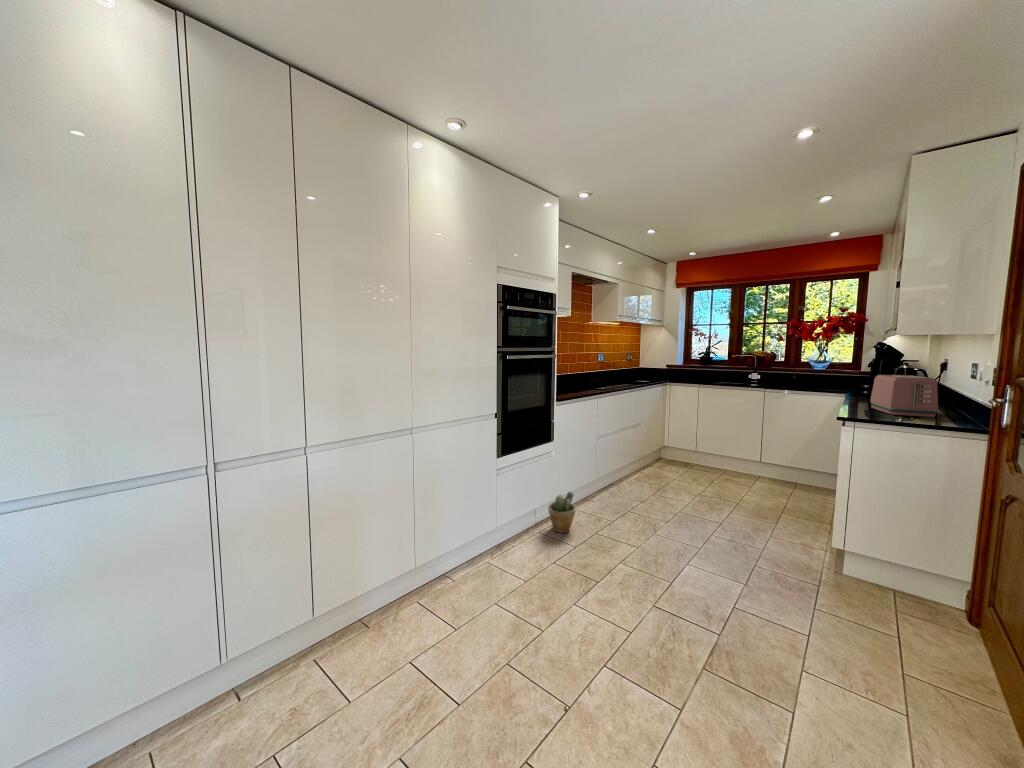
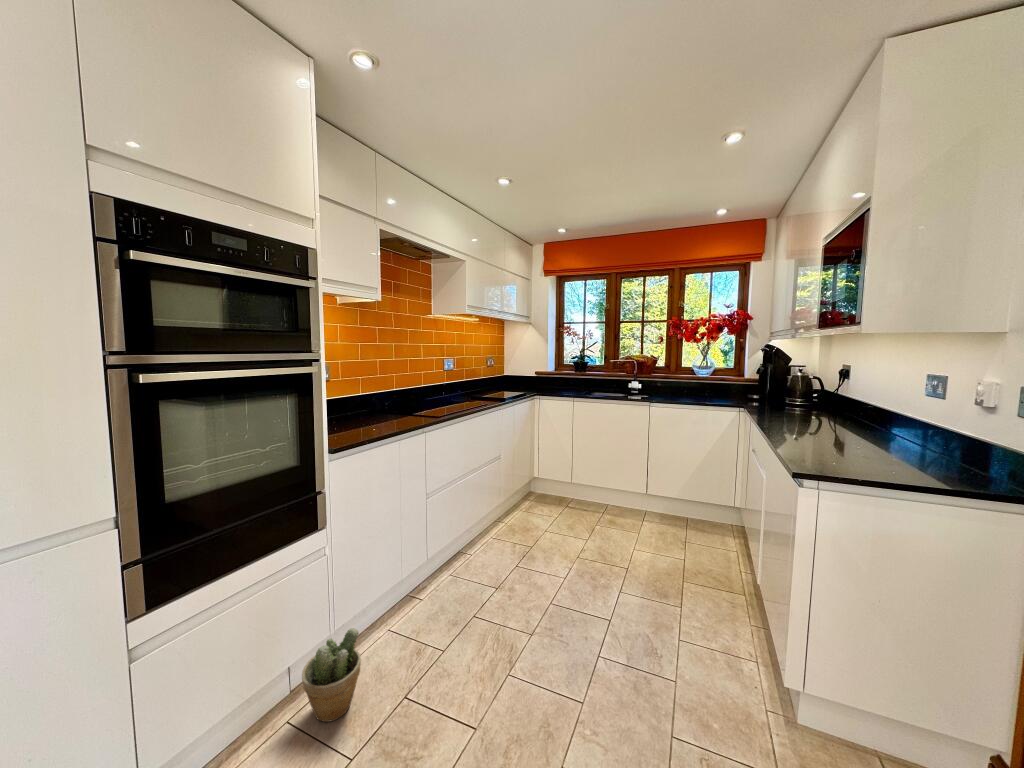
toaster: present [870,375,938,417] -> none [799,391,908,459]

